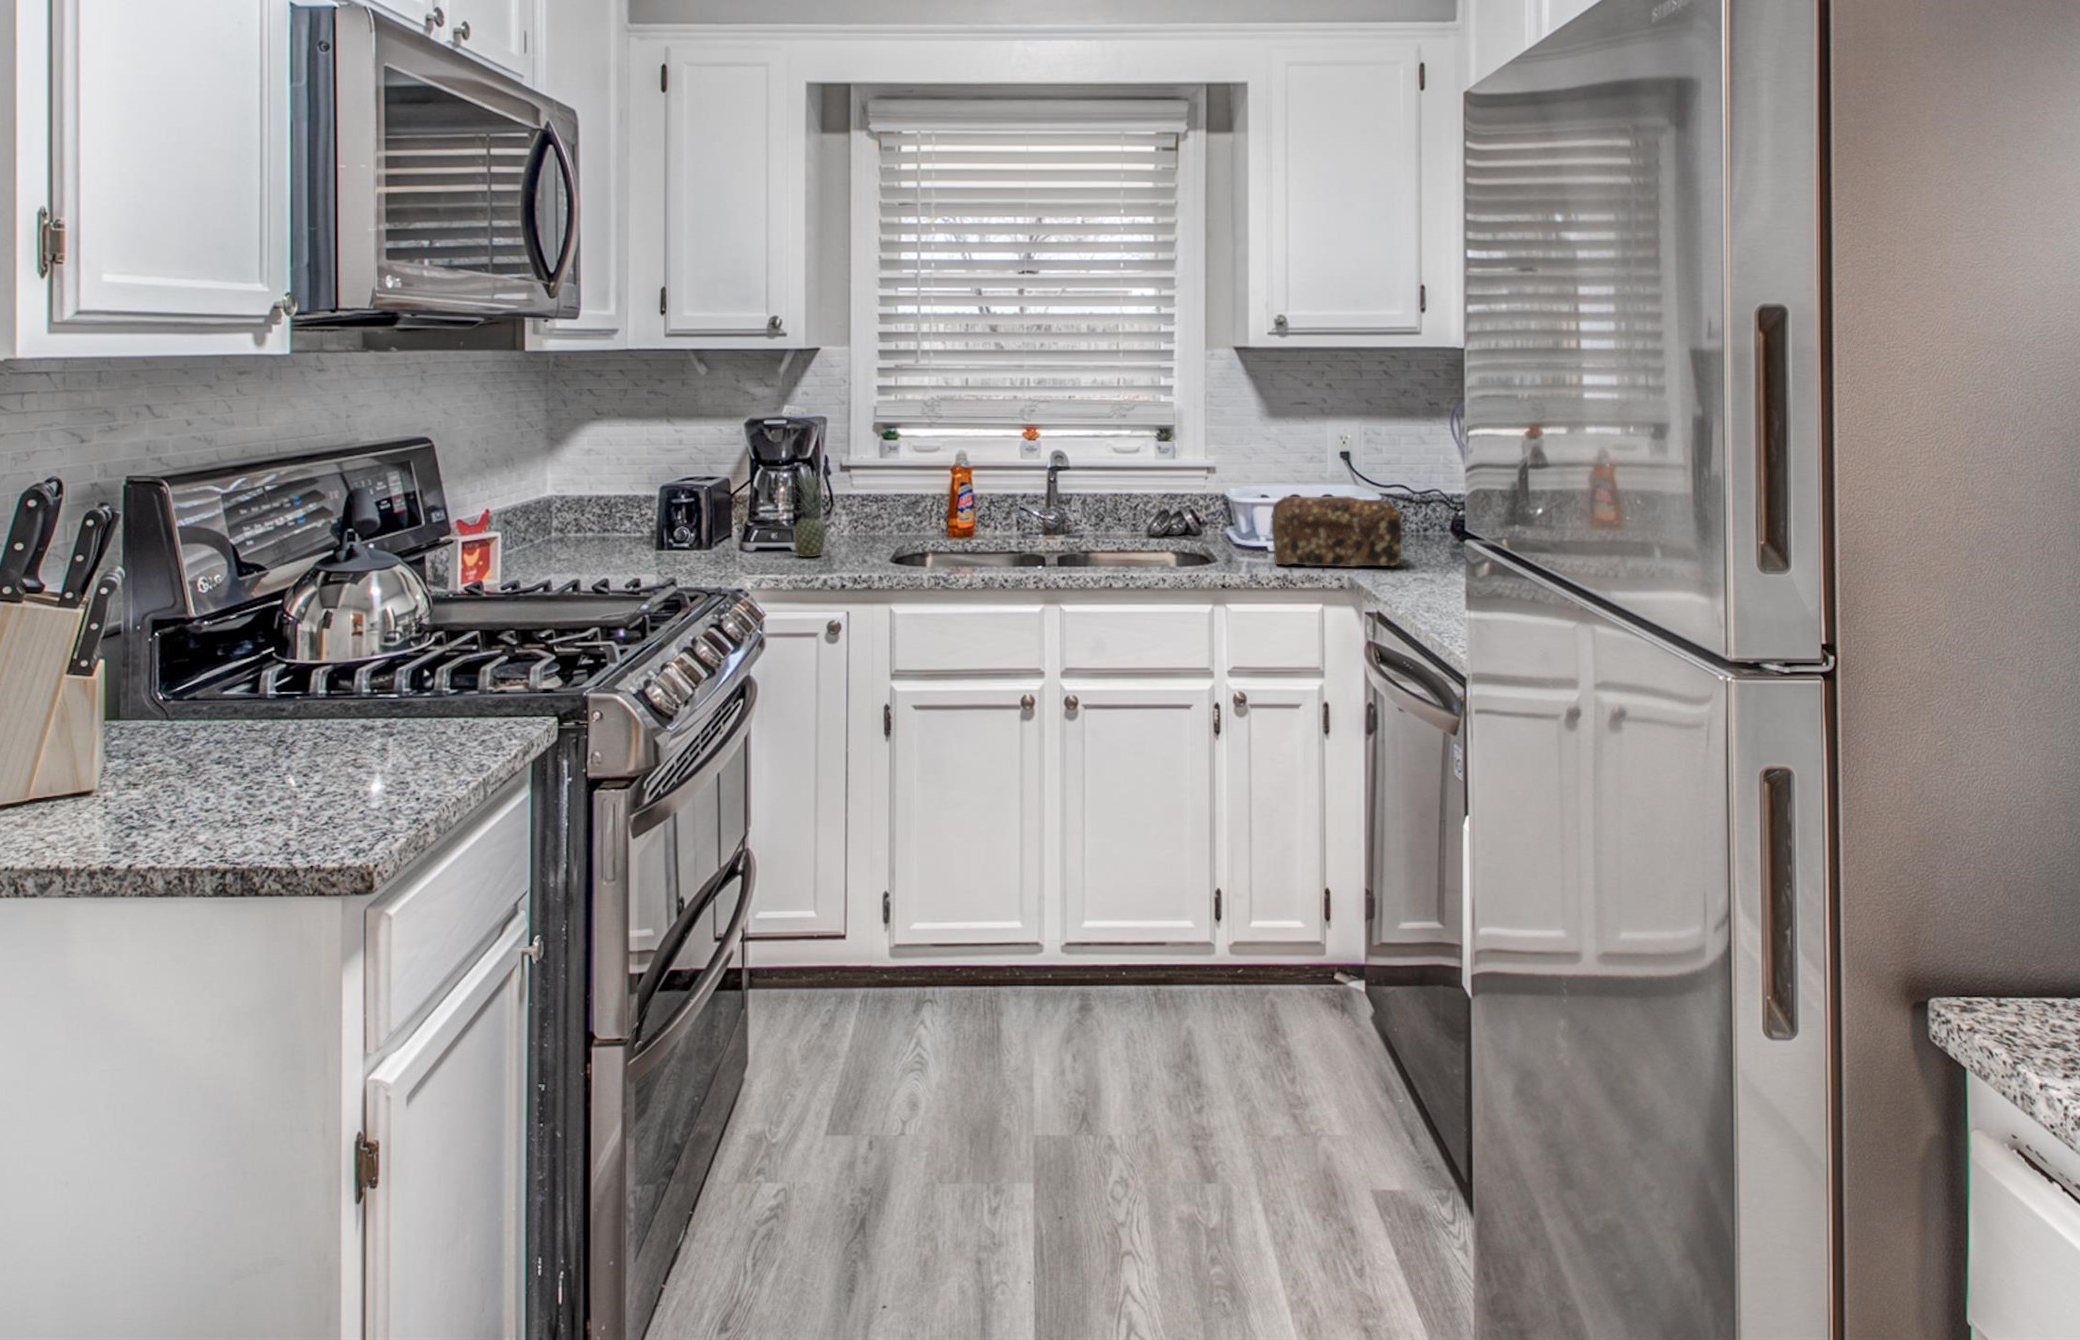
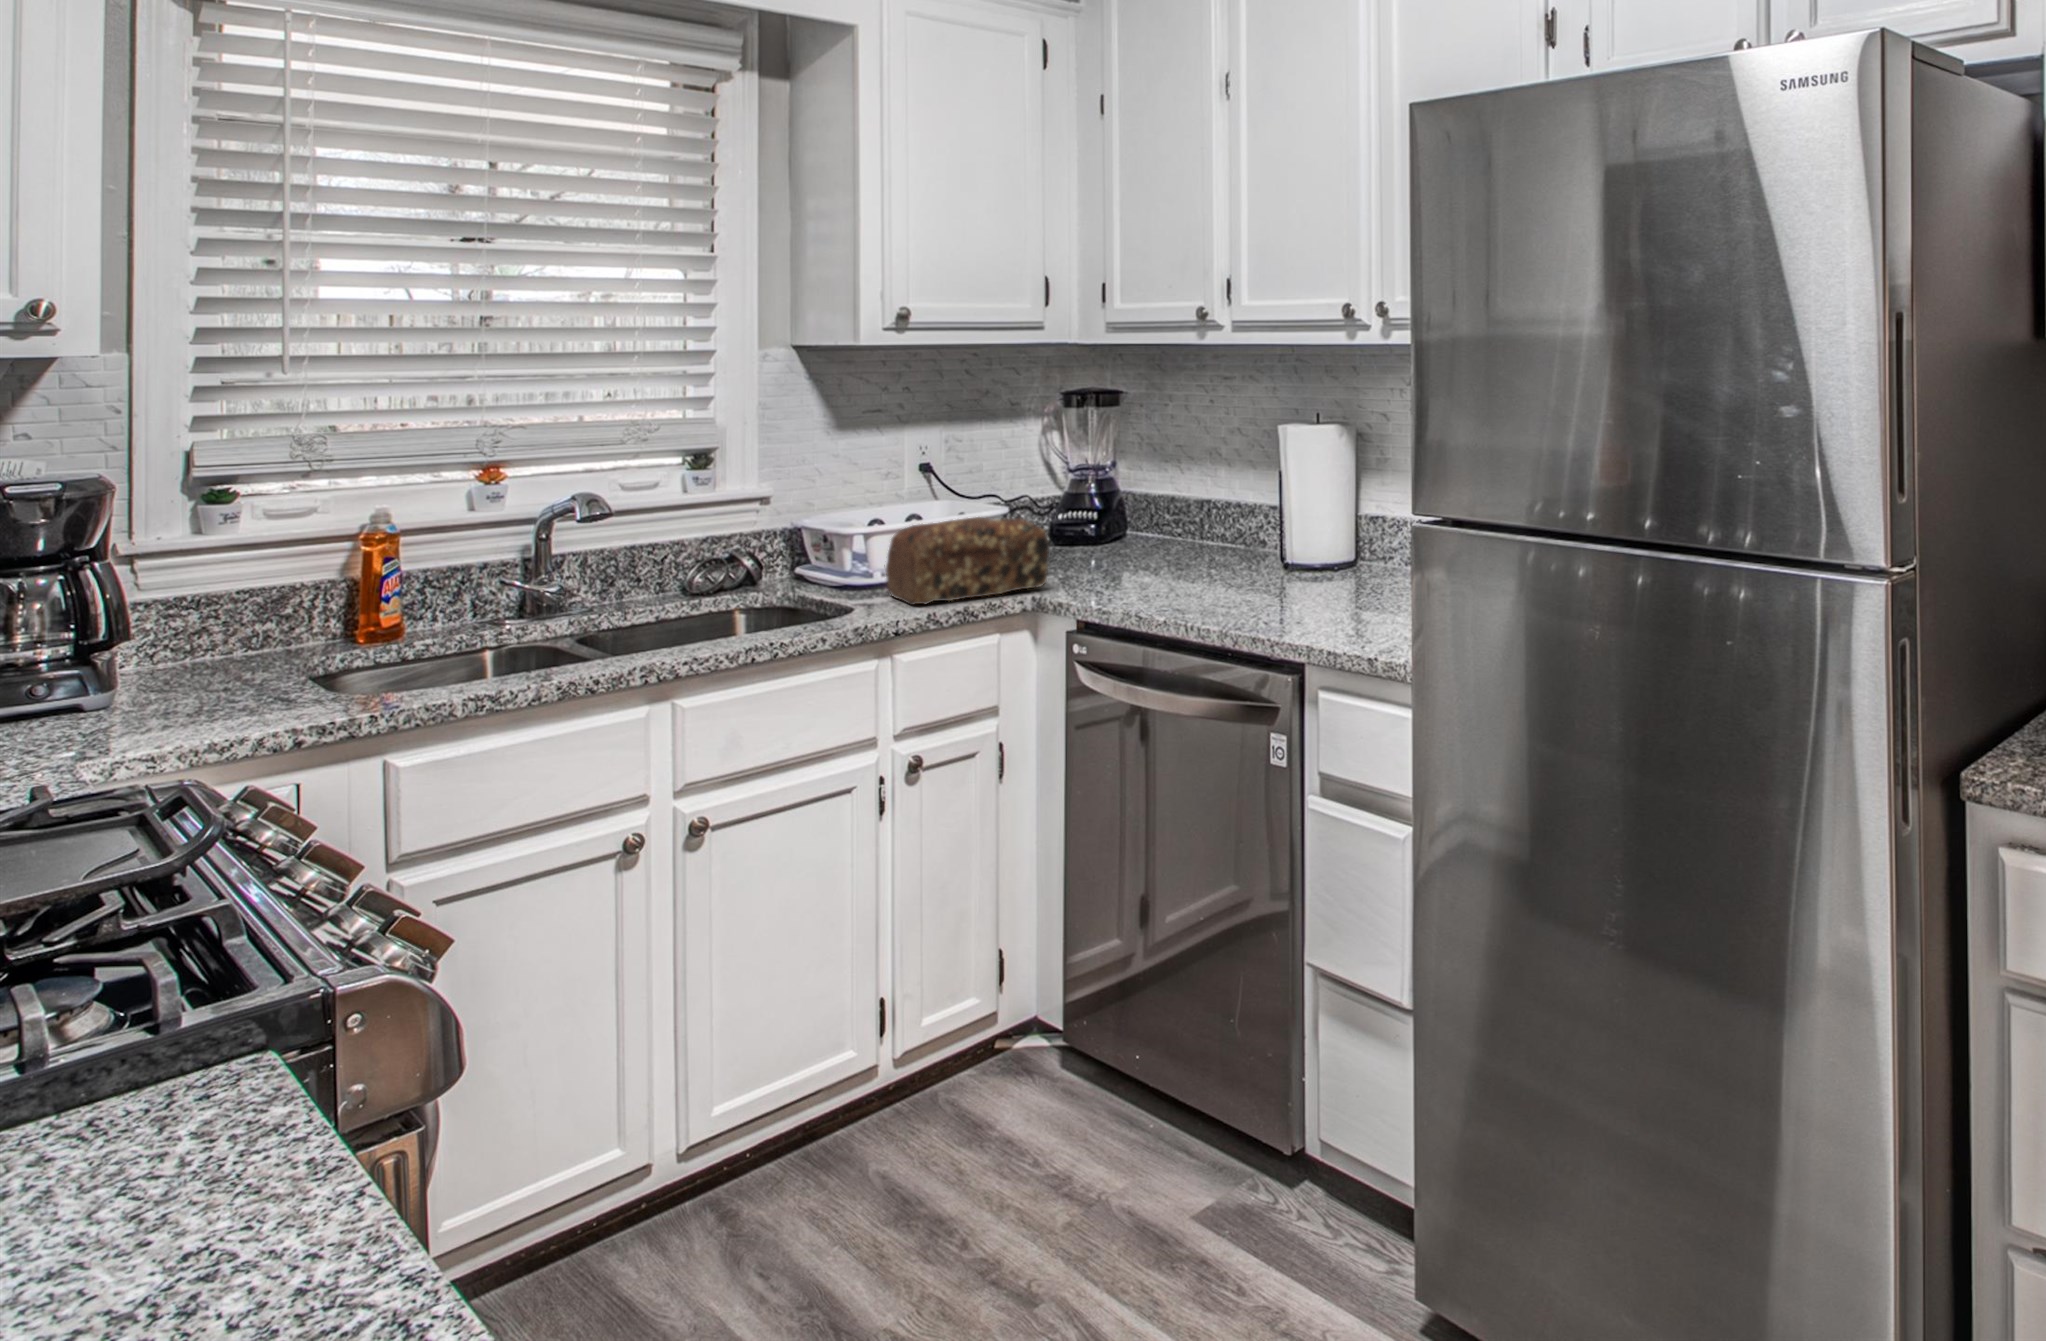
fruit: present [794,471,825,557] -> none [86,563,169,715]

